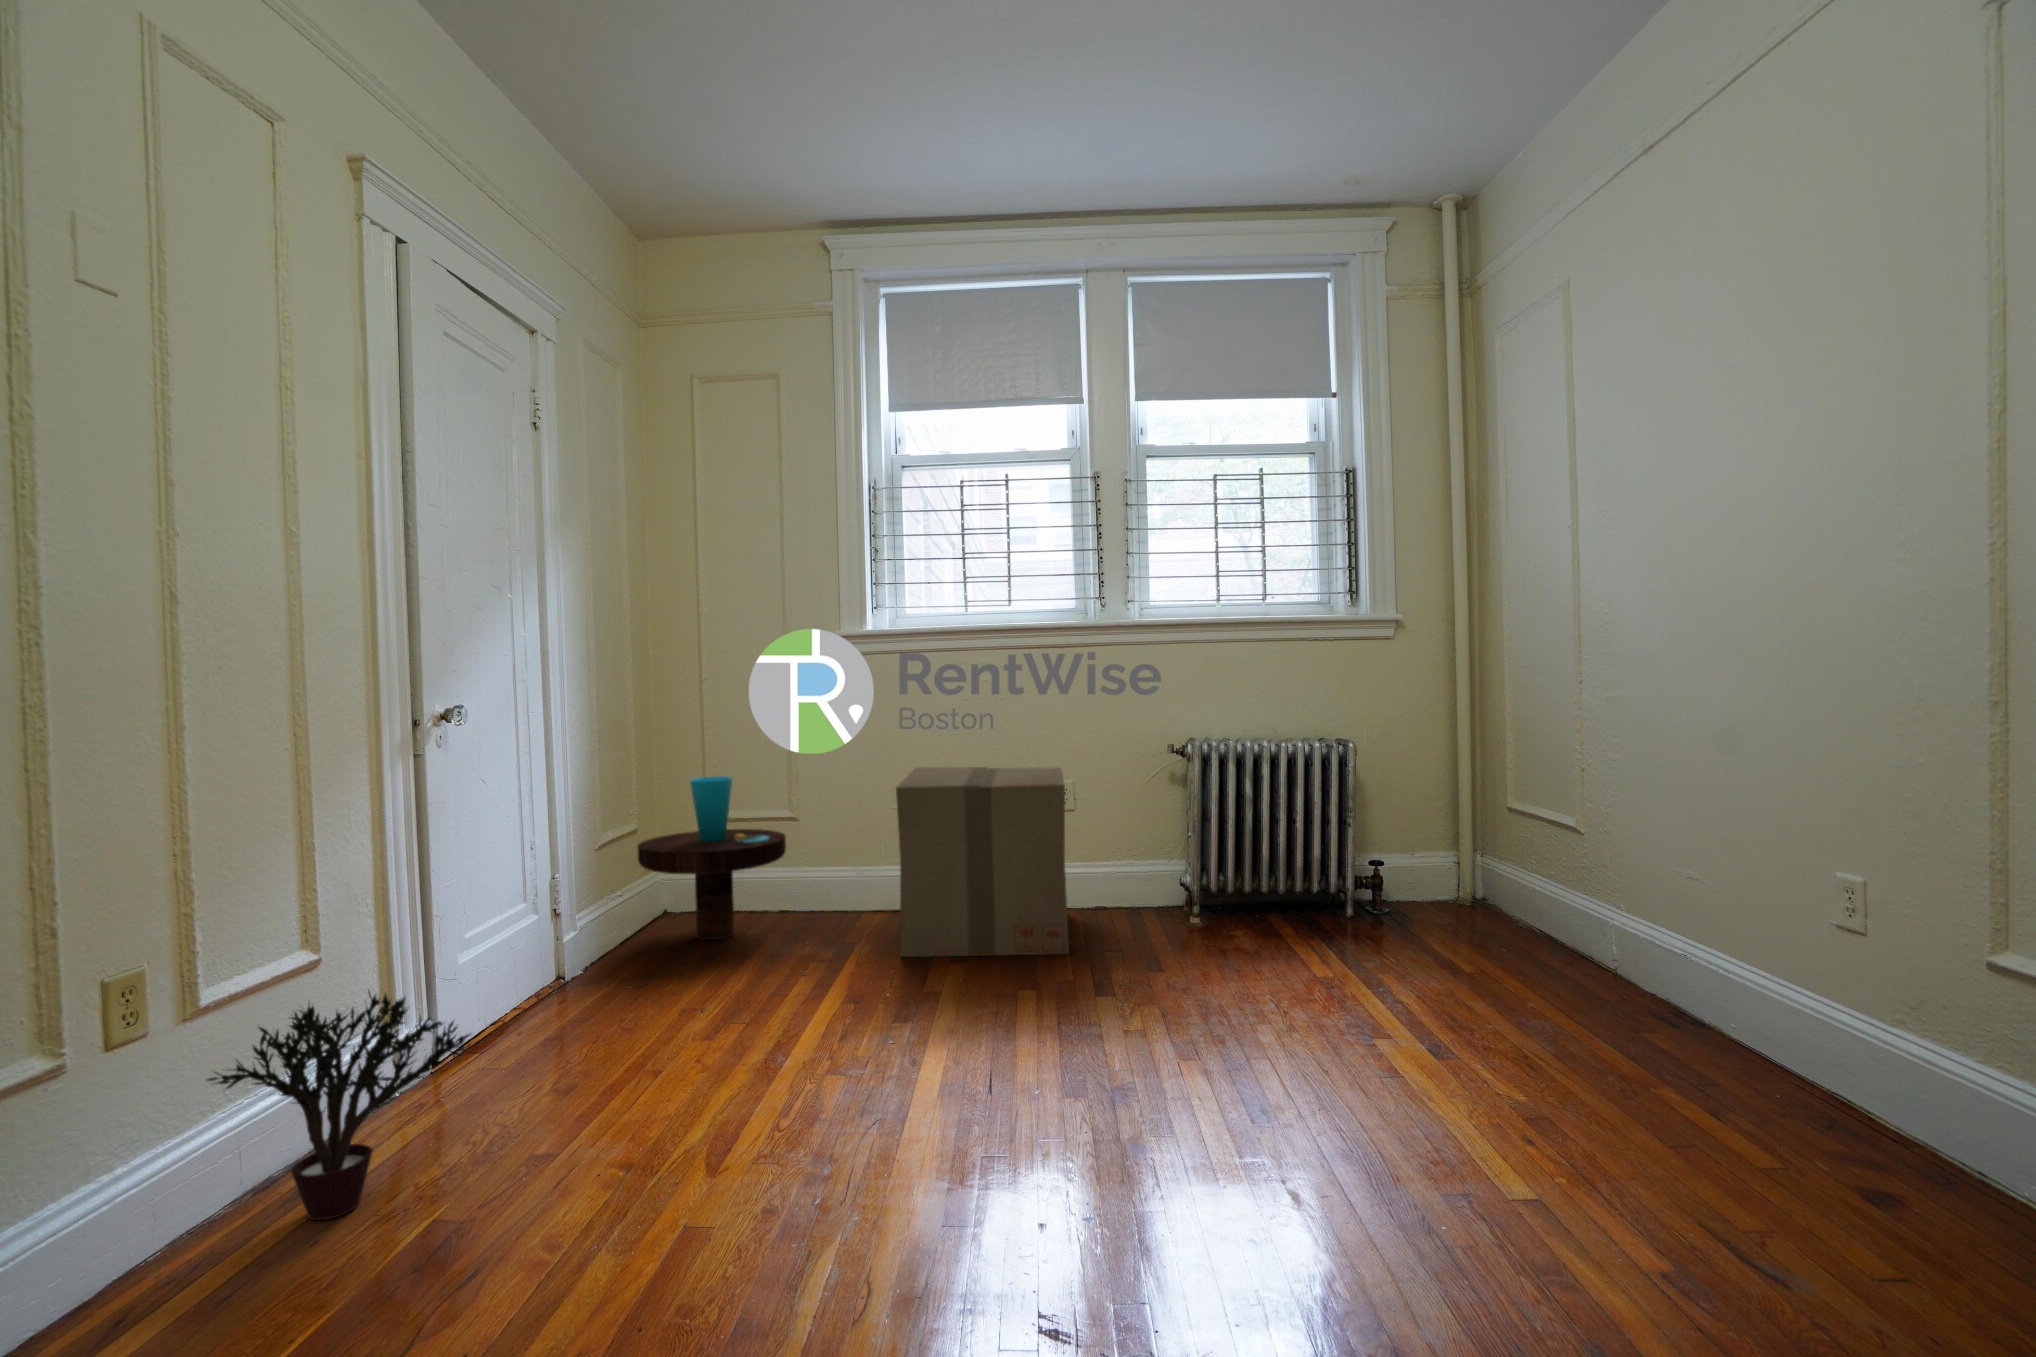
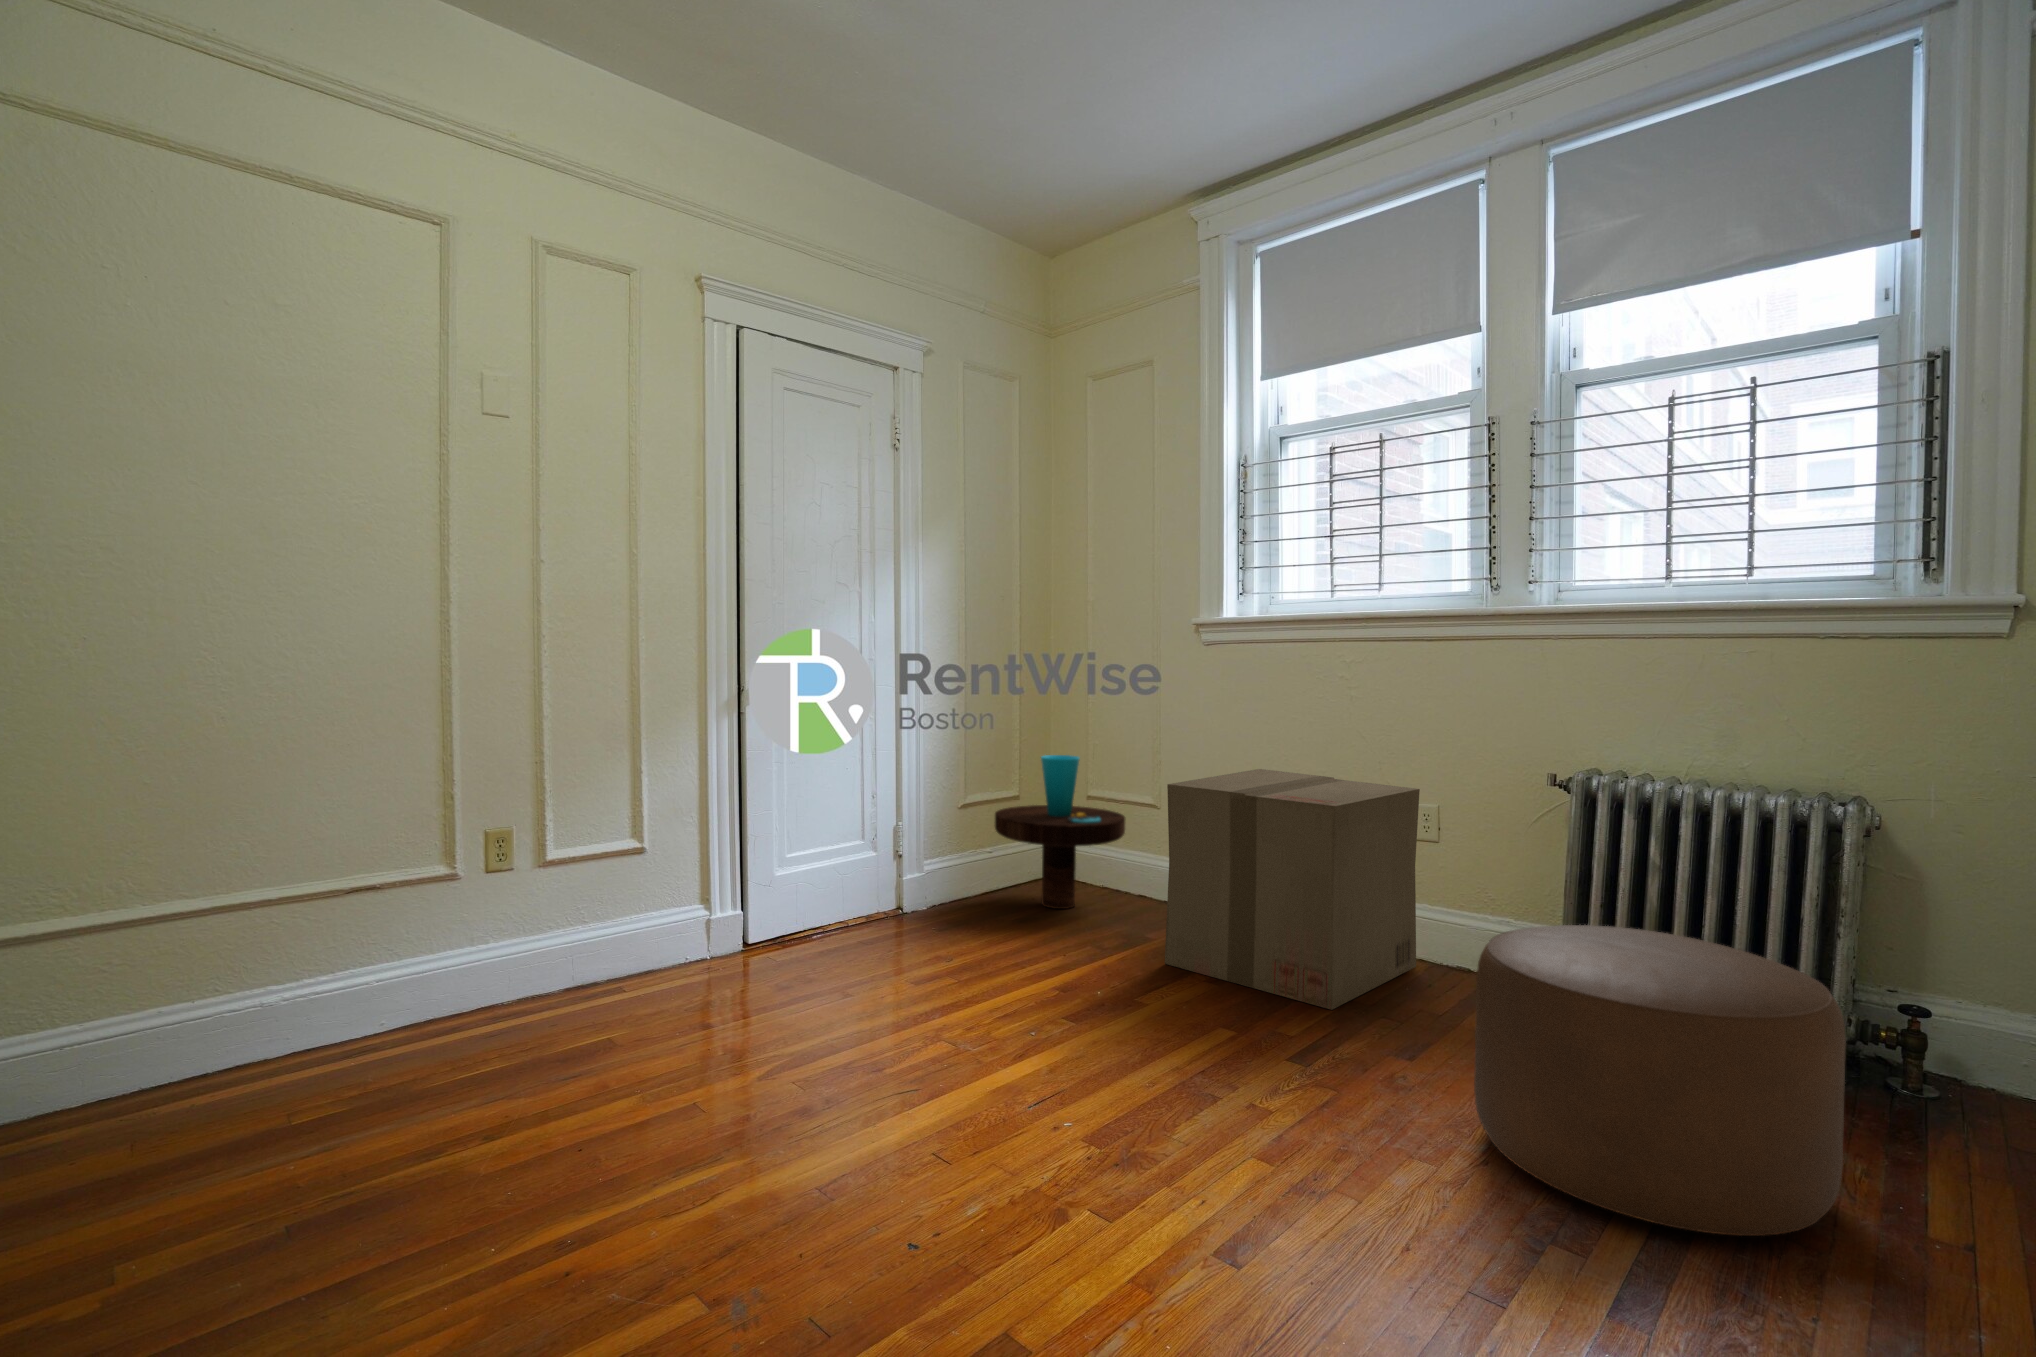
ottoman: none [1248,836,1461,1010] -> present [1474,925,1846,1236]
potted plant: present [207,991,470,1220] -> none [505,868,661,1017]

